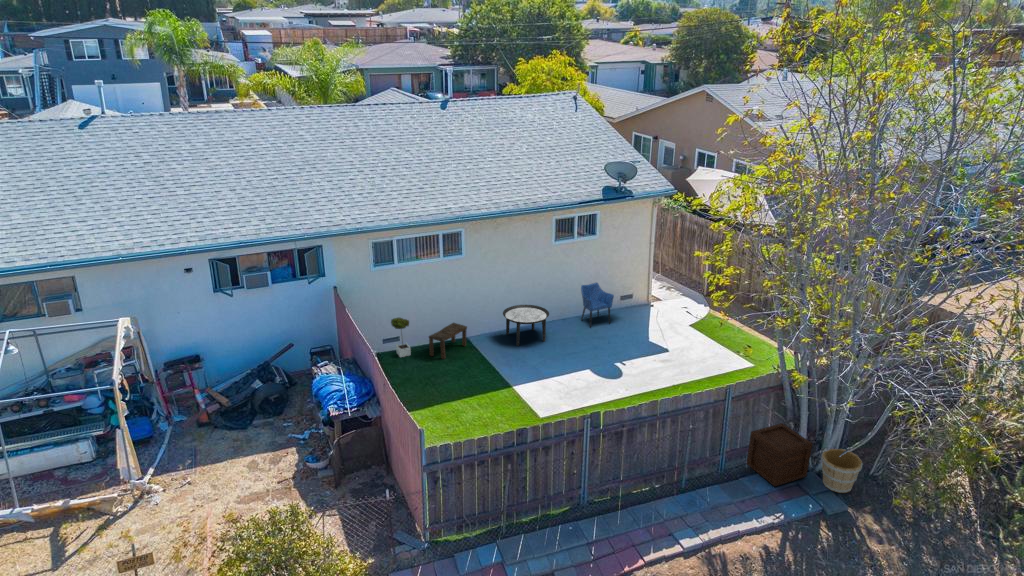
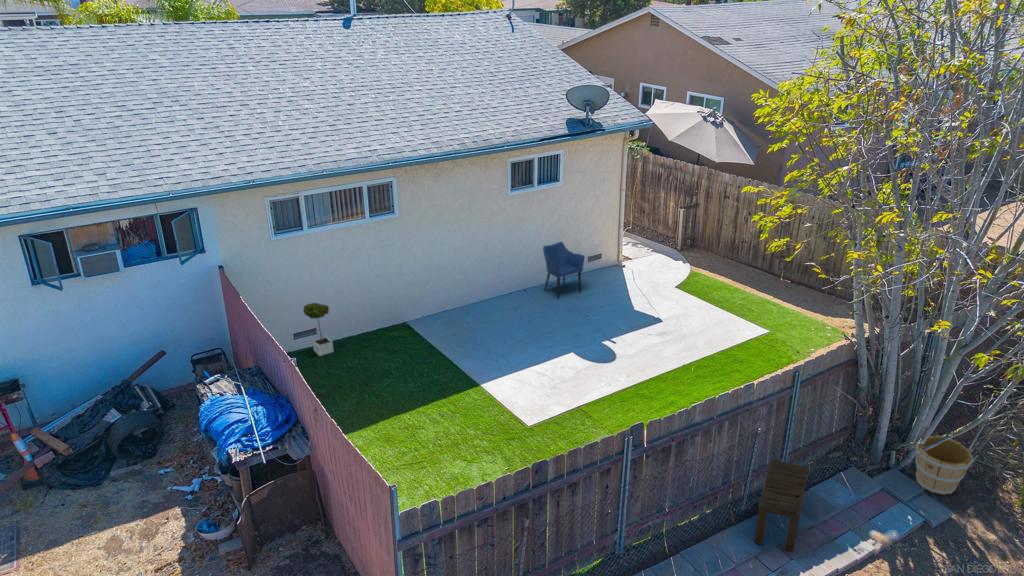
round table: present [503,305,549,346] -> none [450,275,510,329]
bench: present [429,323,467,359] -> present [755,459,810,551]
wooden crate: present [747,423,812,486] -> none [815,408,907,495]

